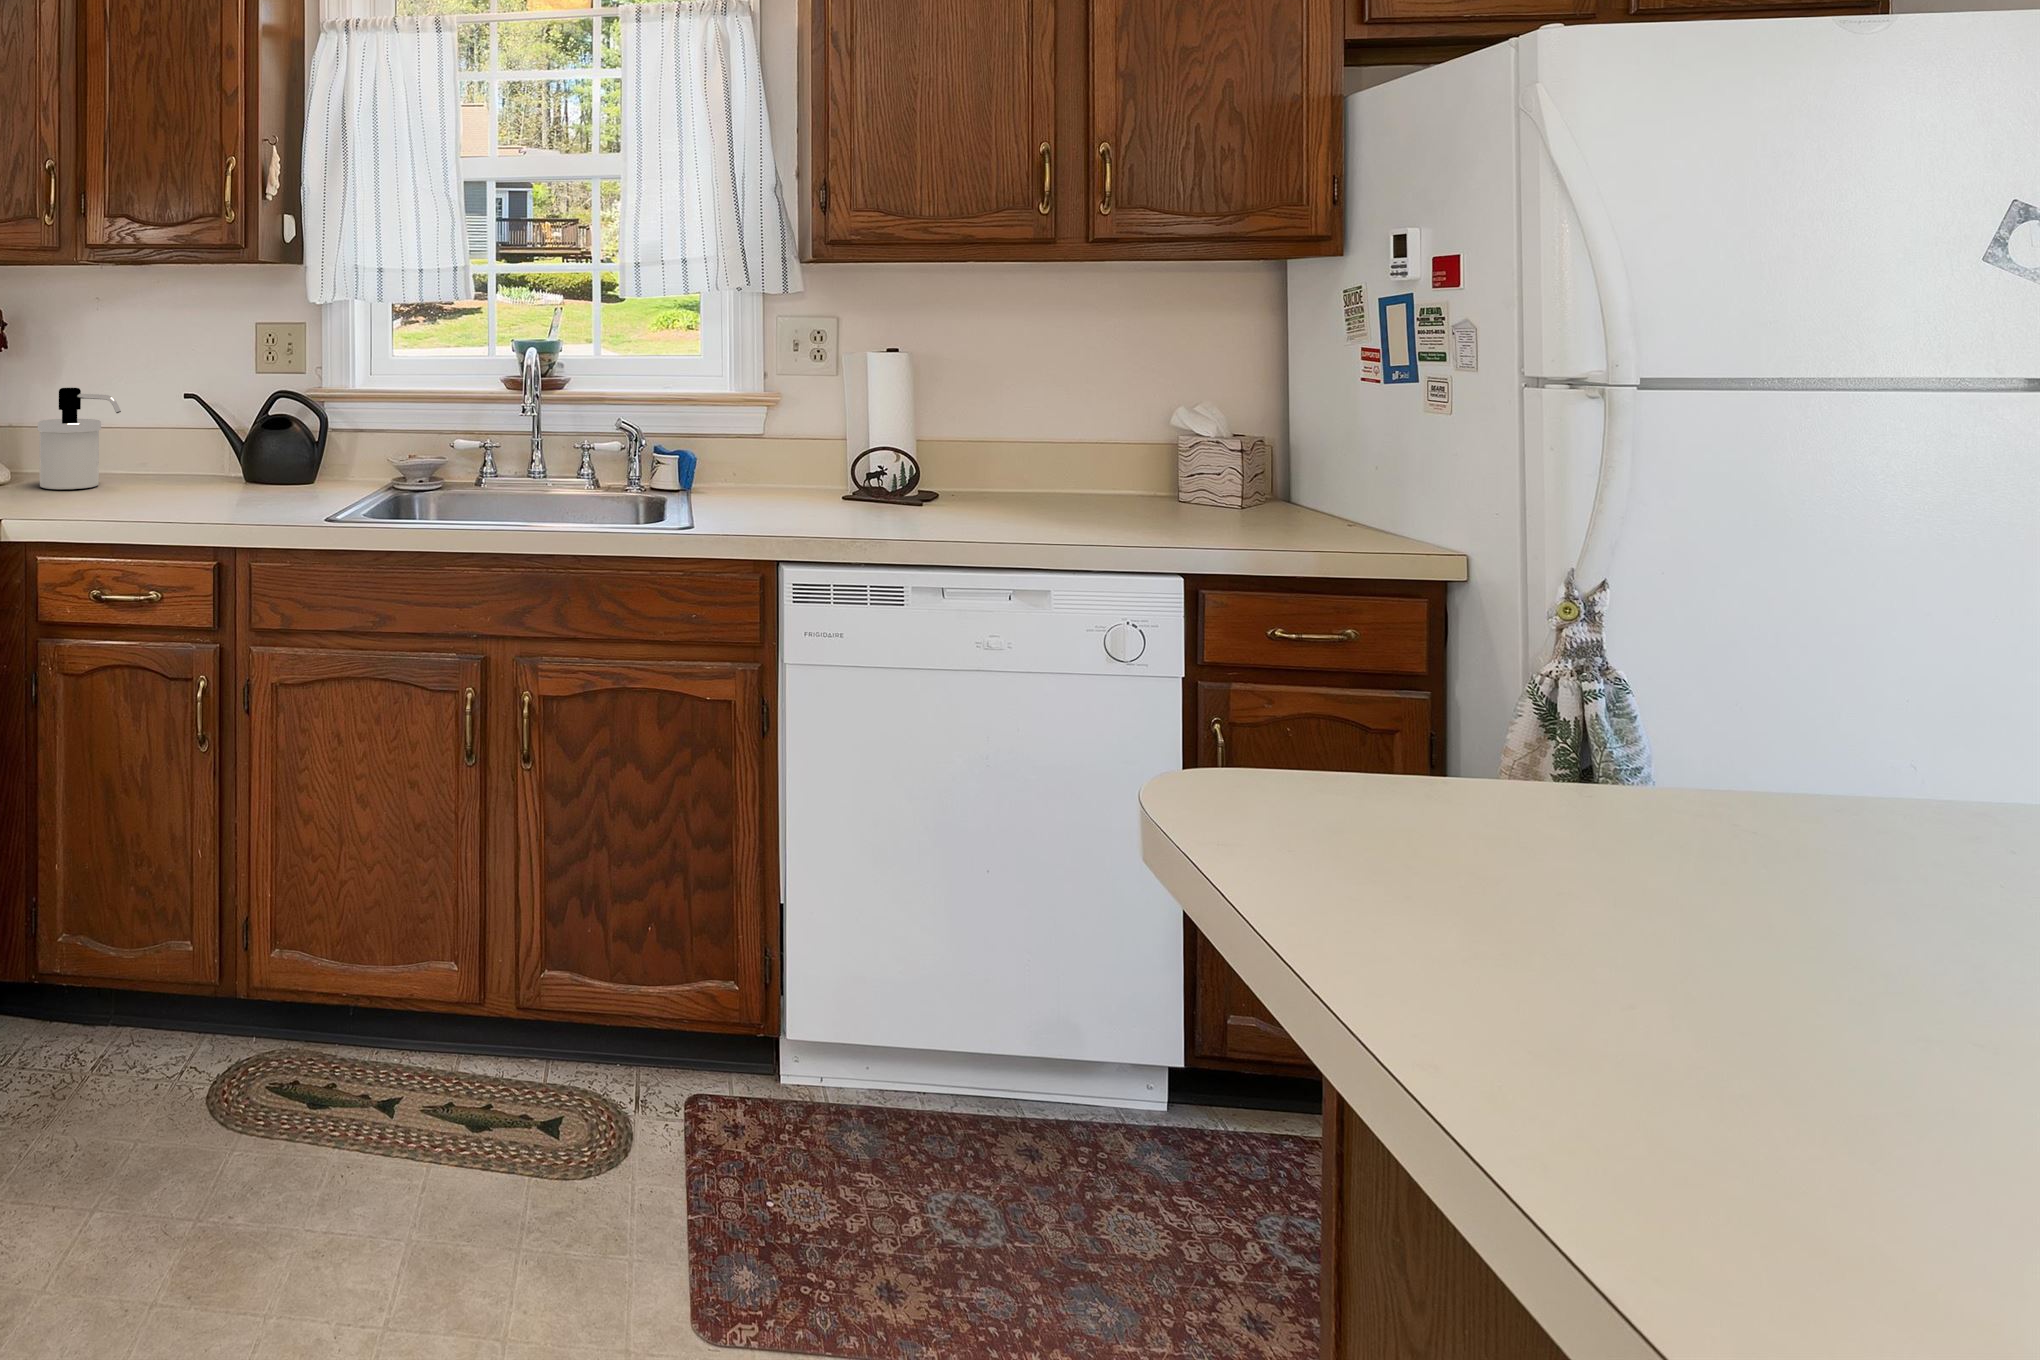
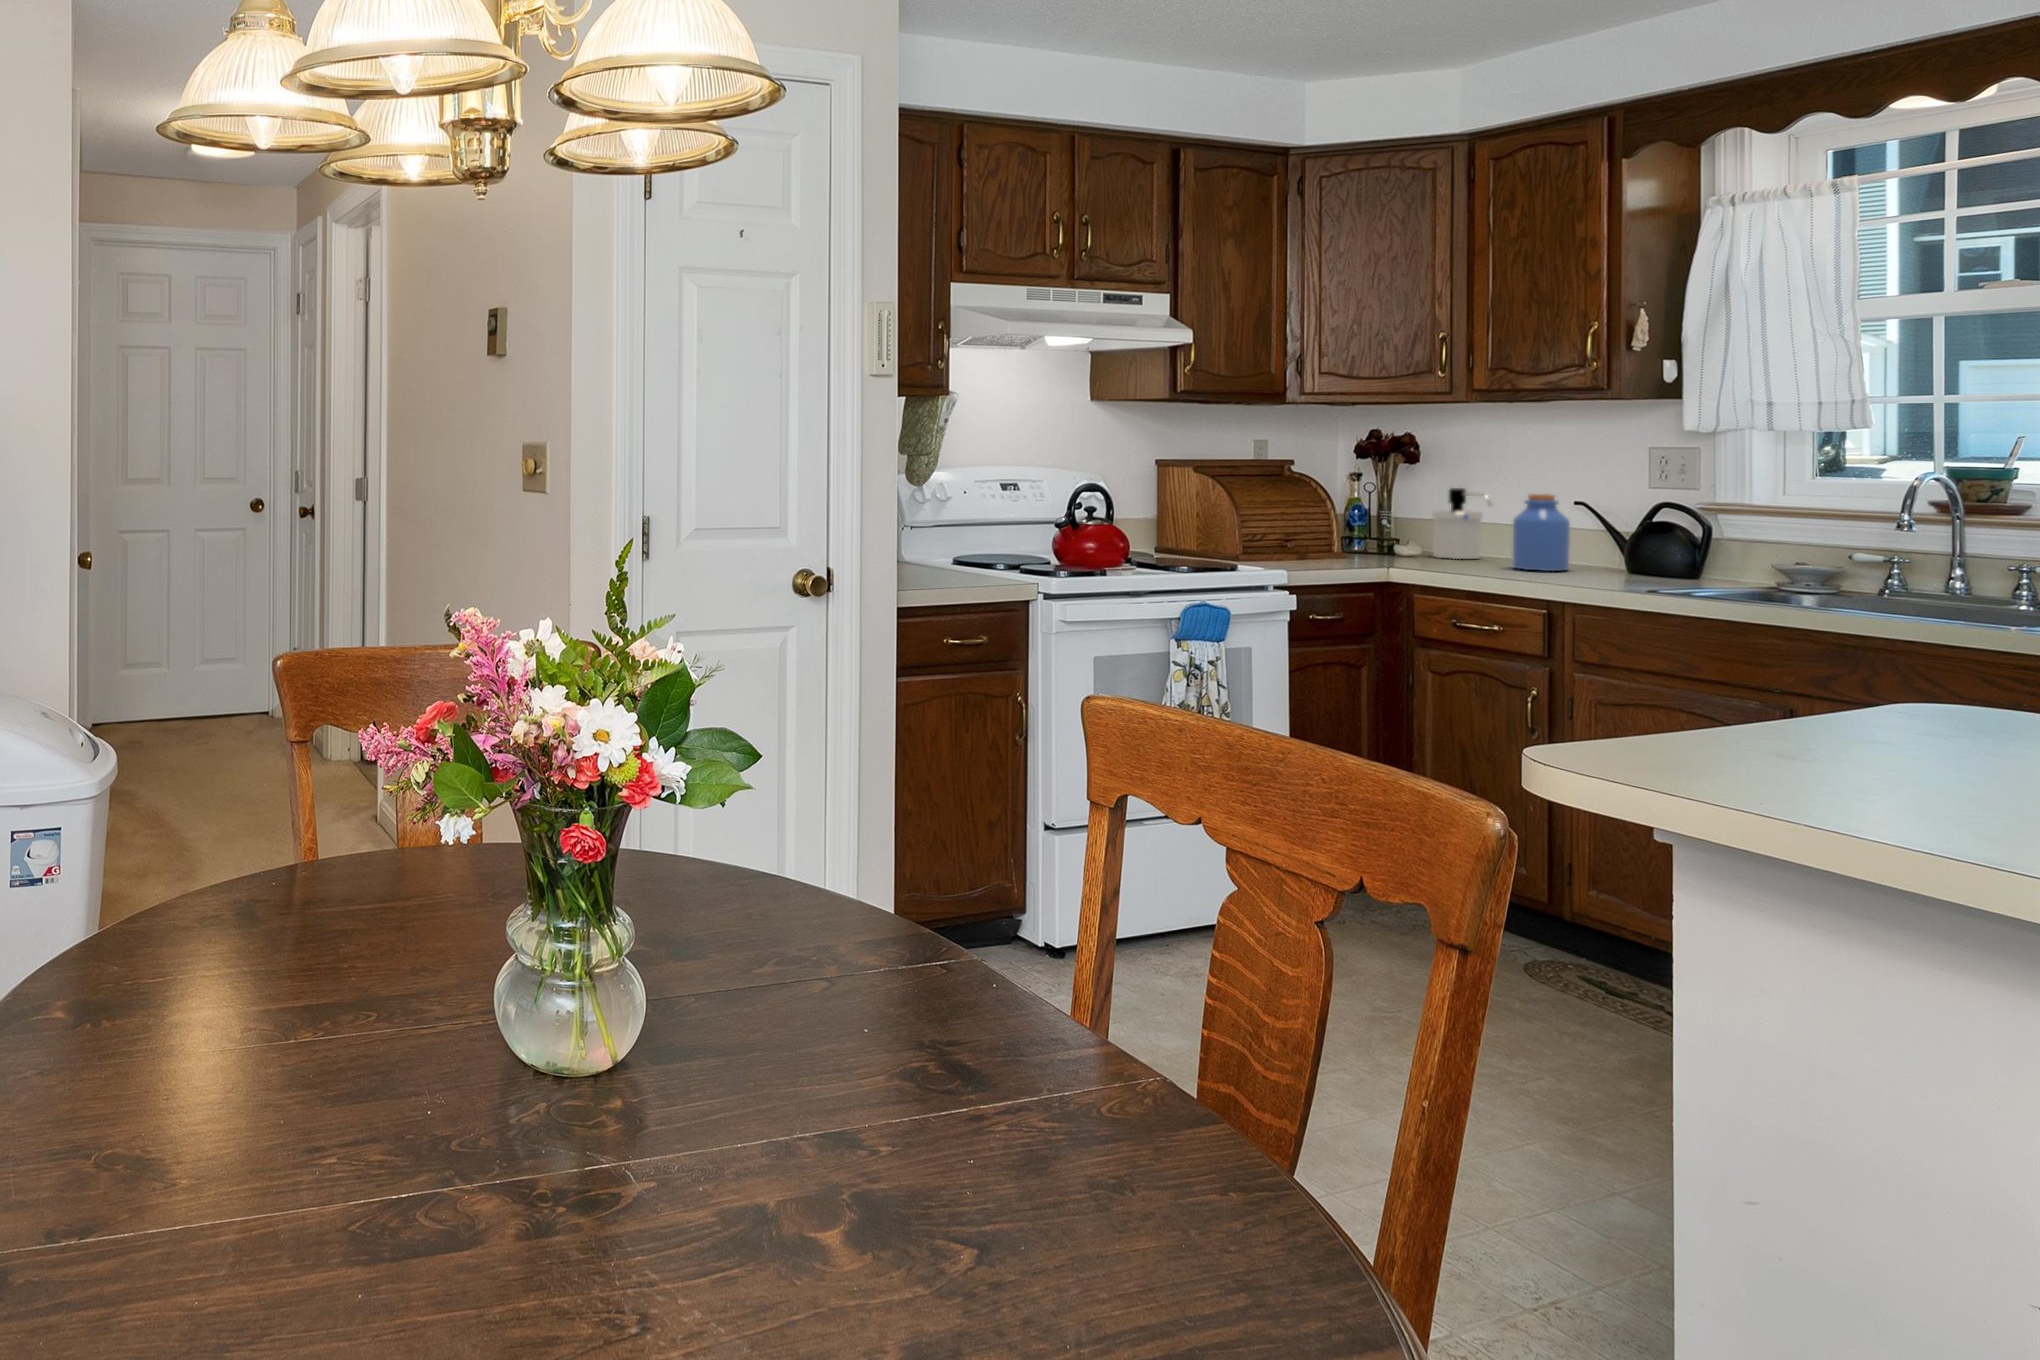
jar: none [159,397,226,505] -> present [1512,494,1570,571]

